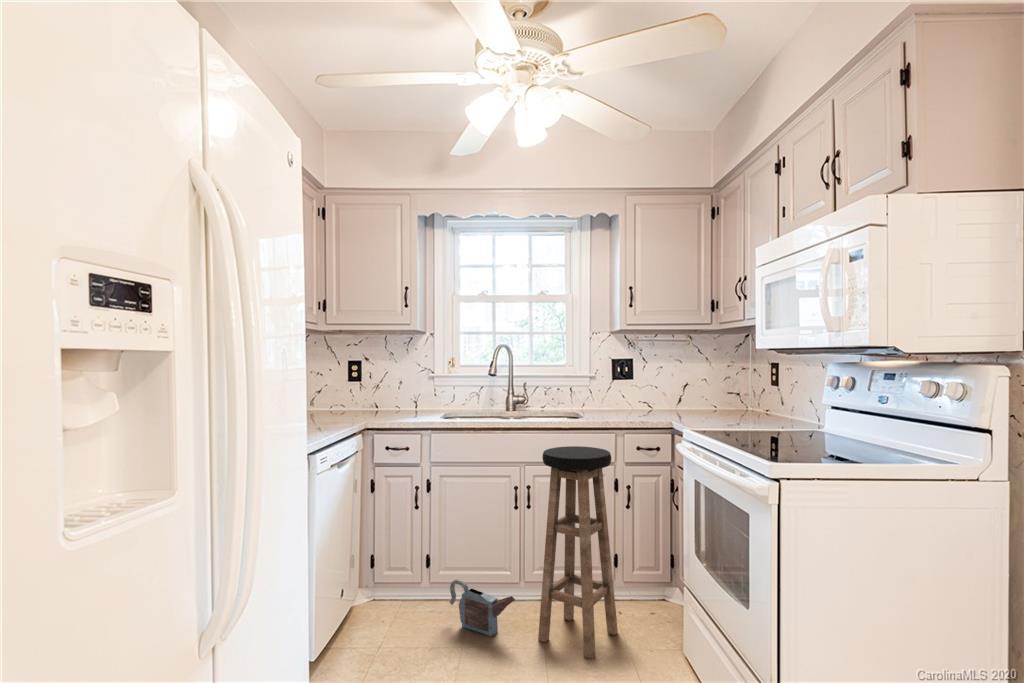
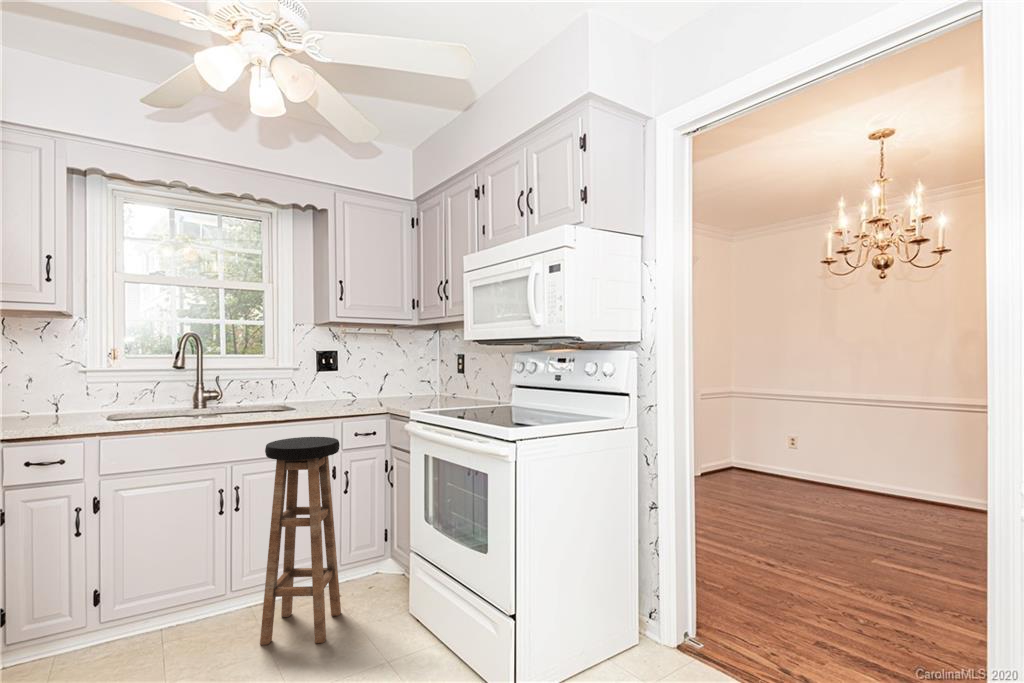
watering can: present [450,579,515,636] -> none [137,607,234,662]

